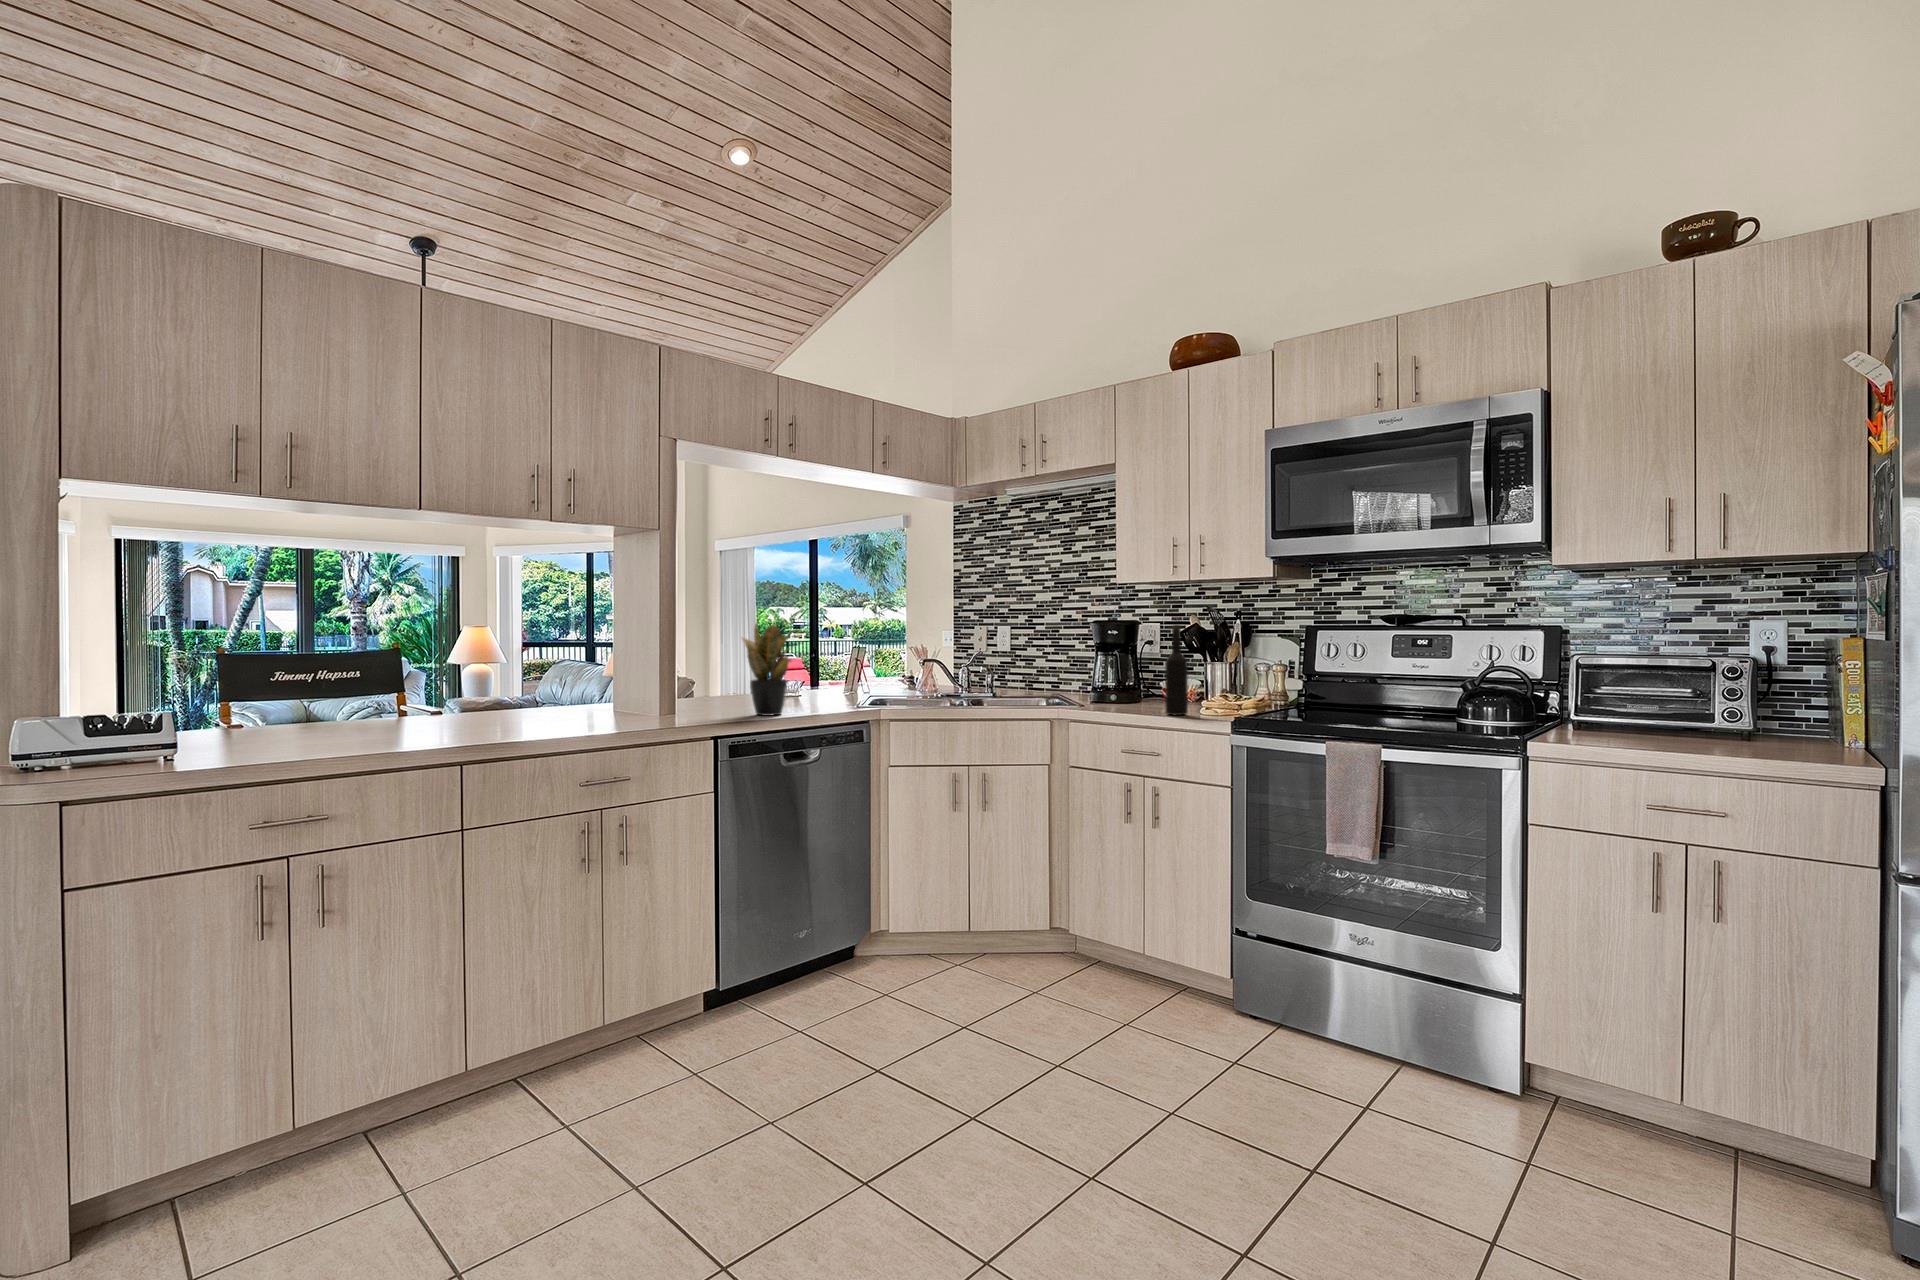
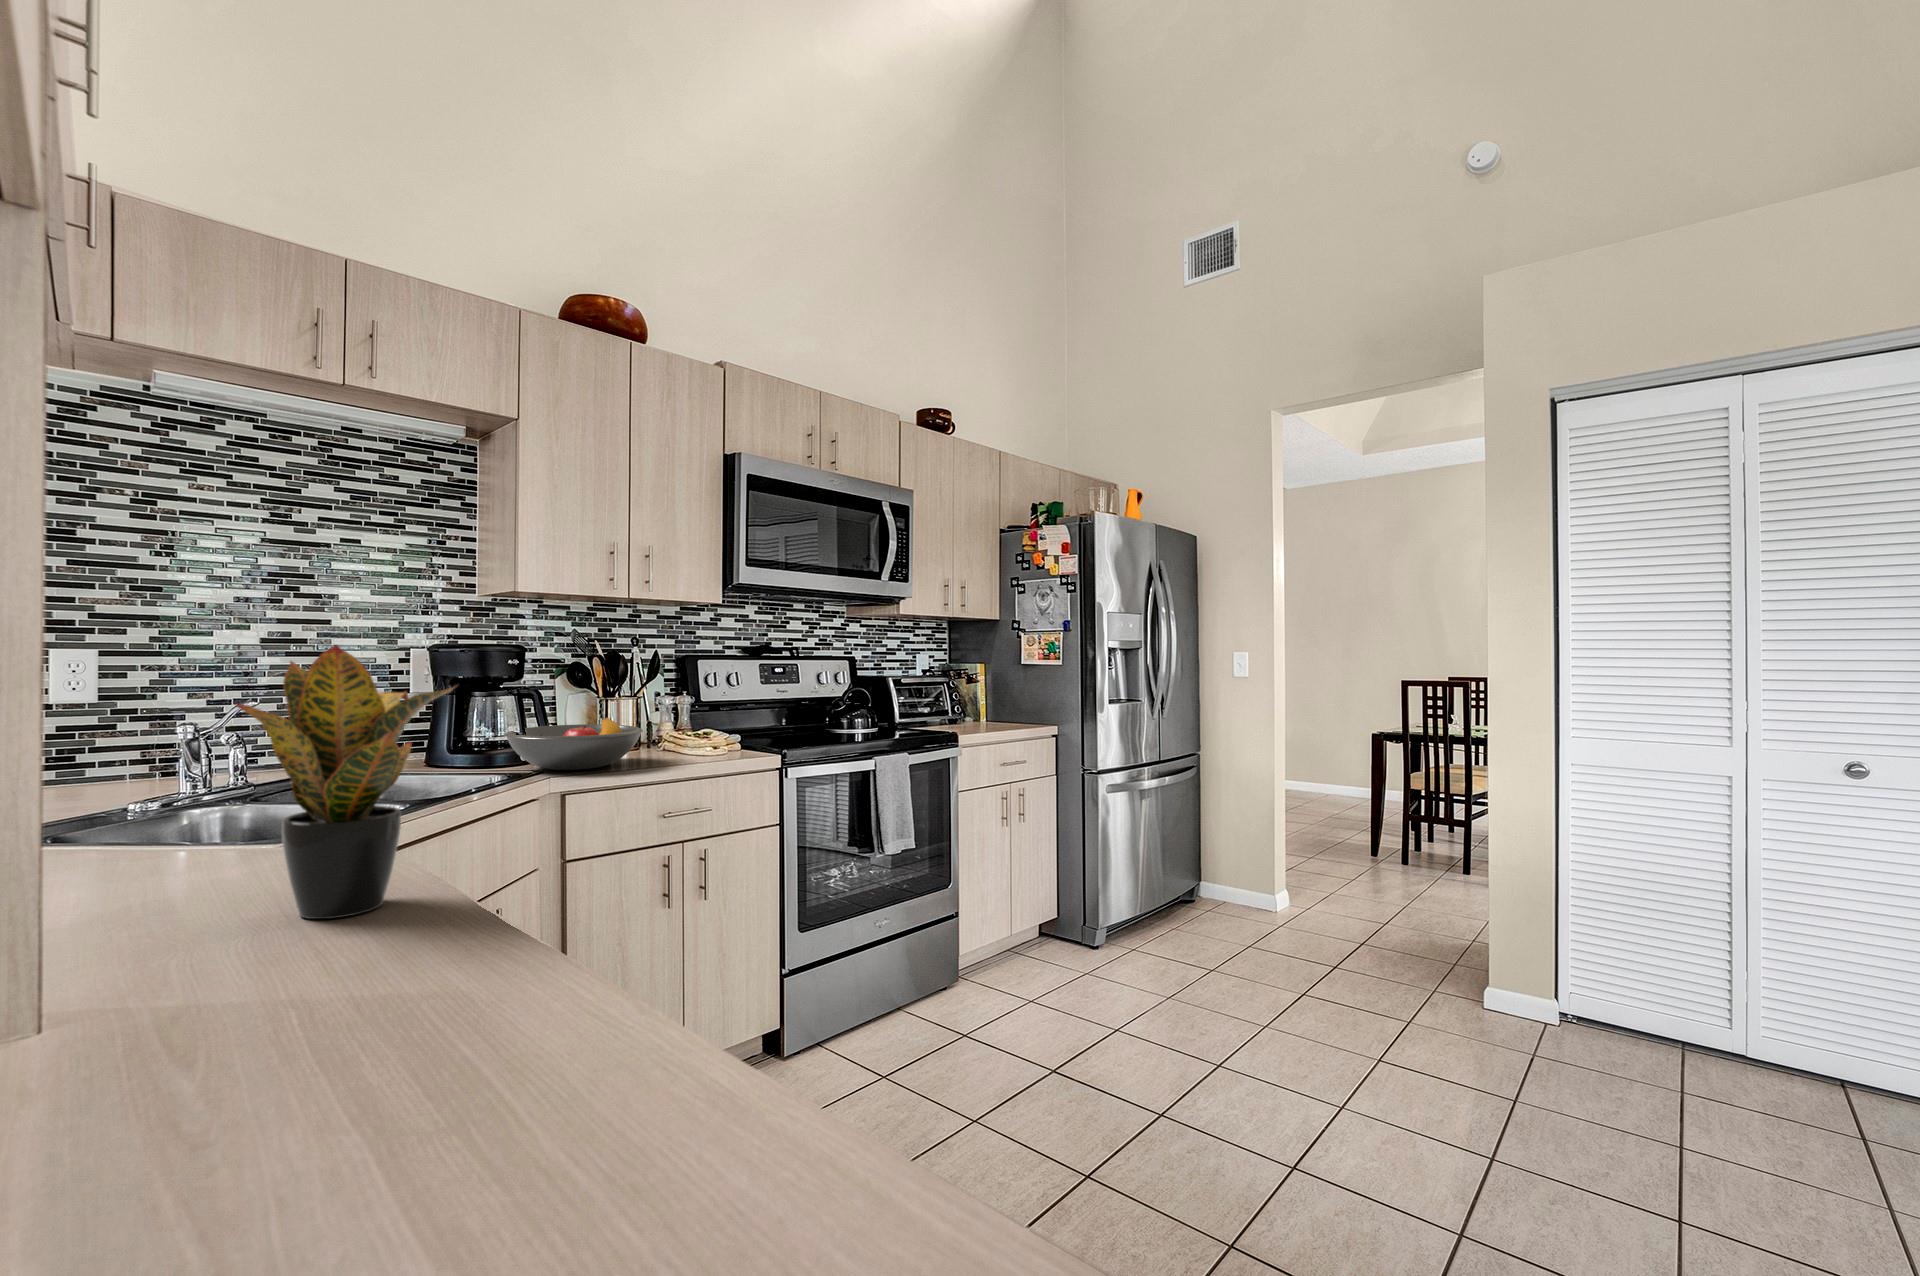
wine bottle: present [1165,625,1188,715] -> none [702,657,728,762]
fruit bowl: none [1069,674,1165,708] -> present [505,717,643,770]

